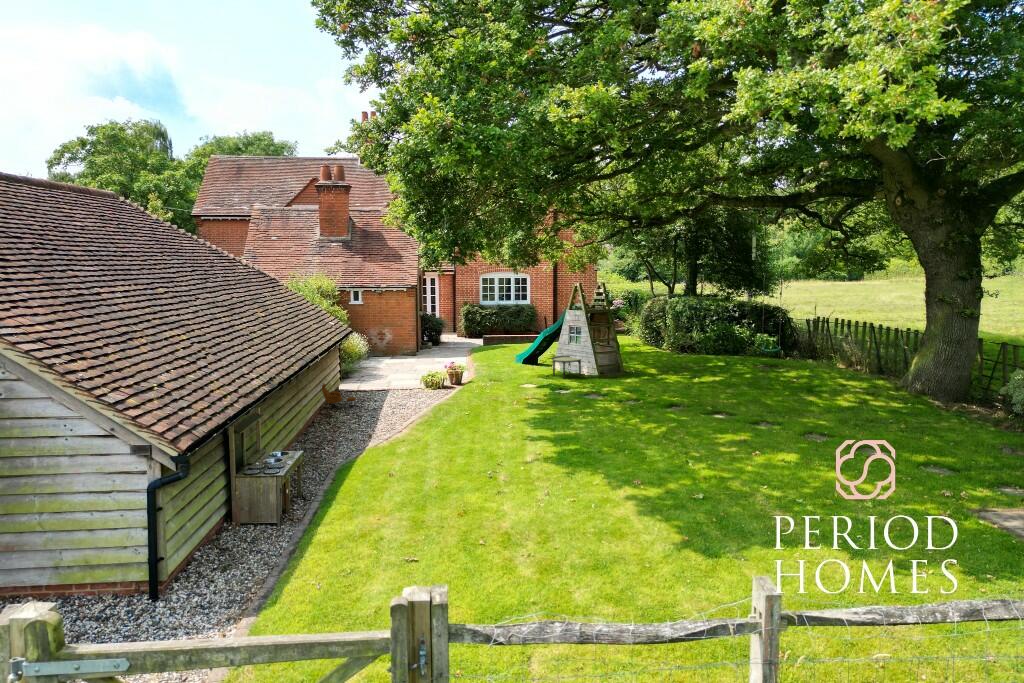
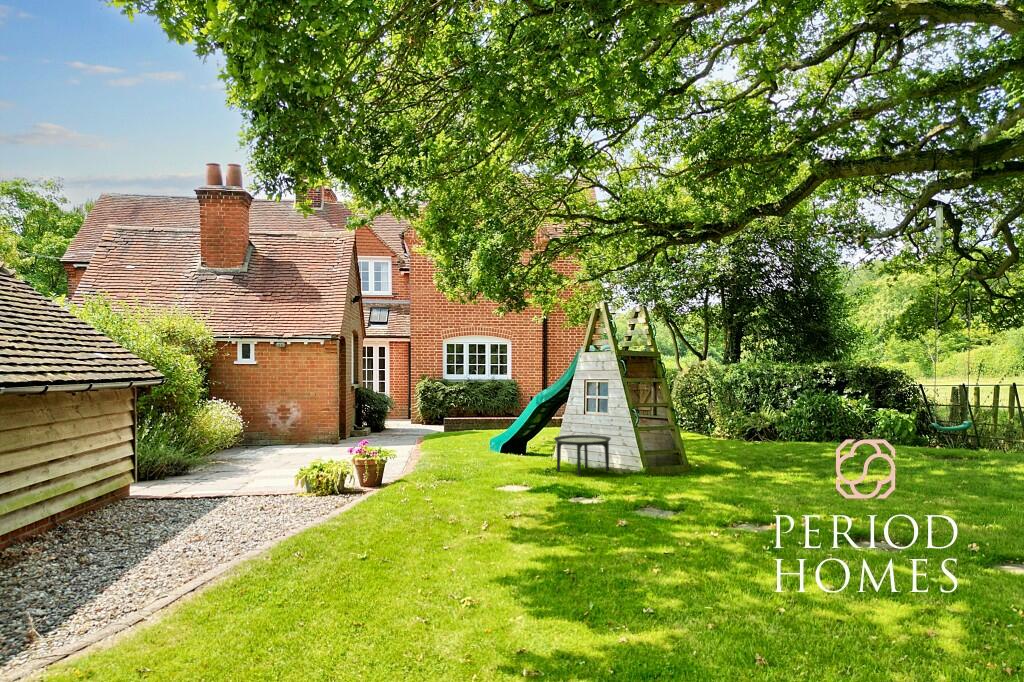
lounge chair: present [322,384,356,408] -> none [31,477,123,541]

